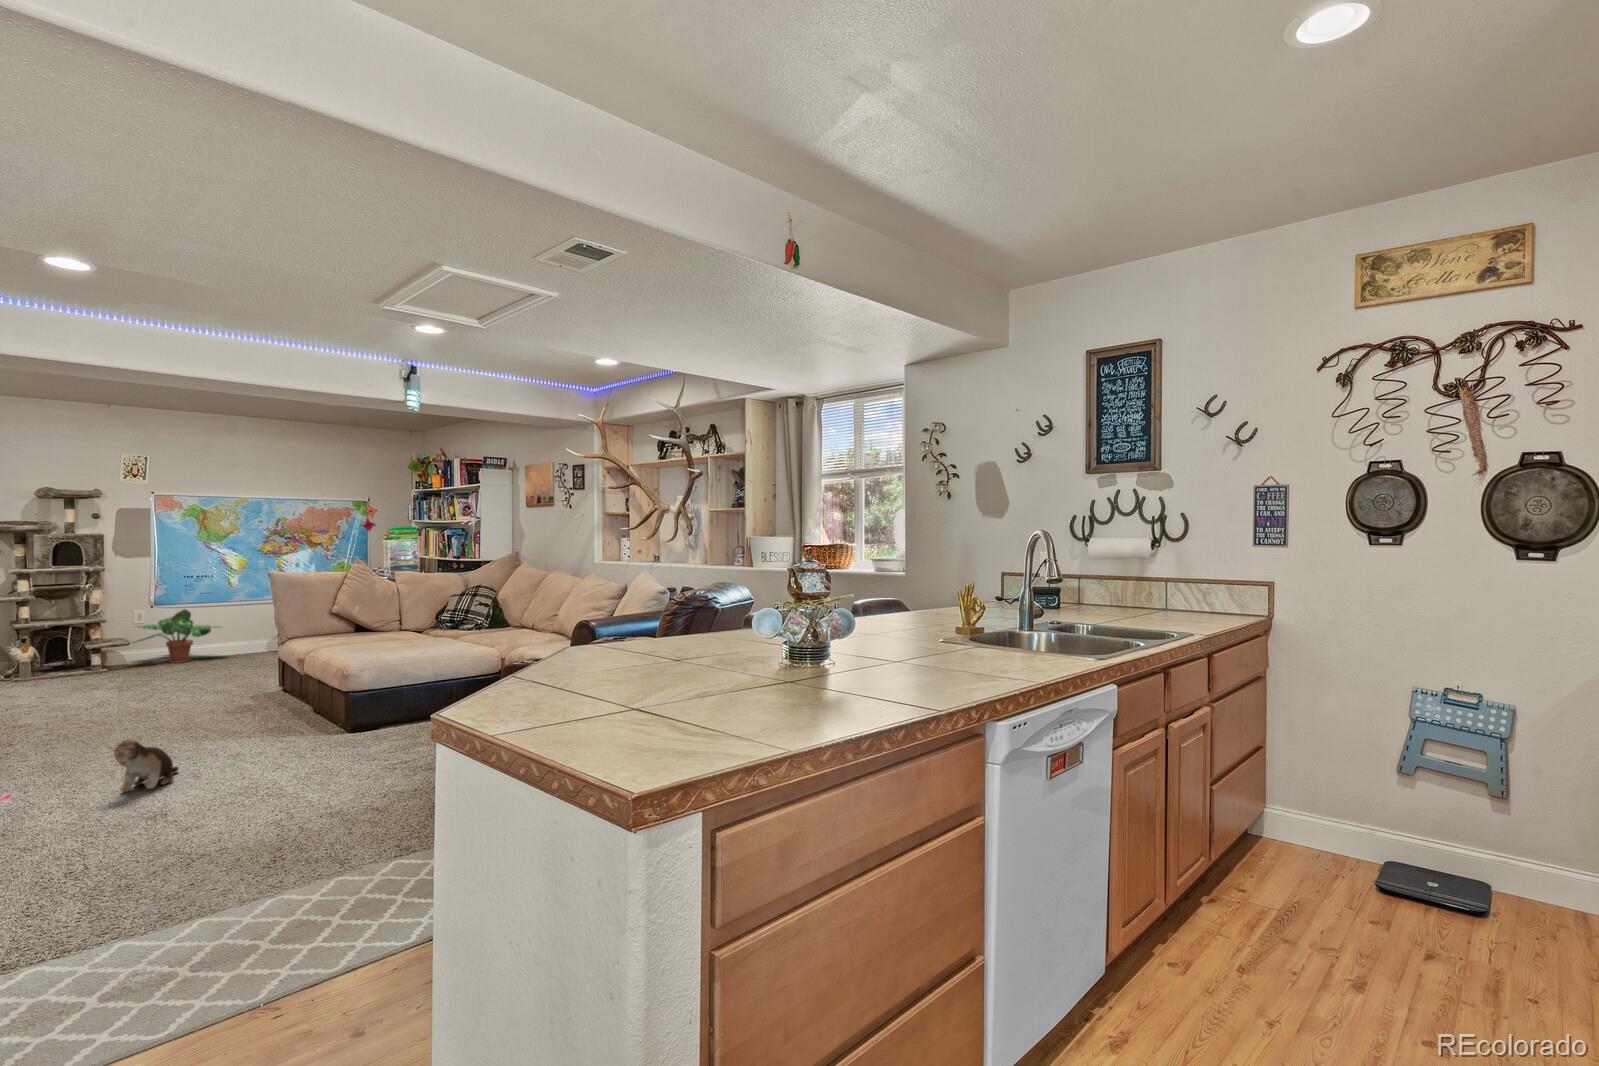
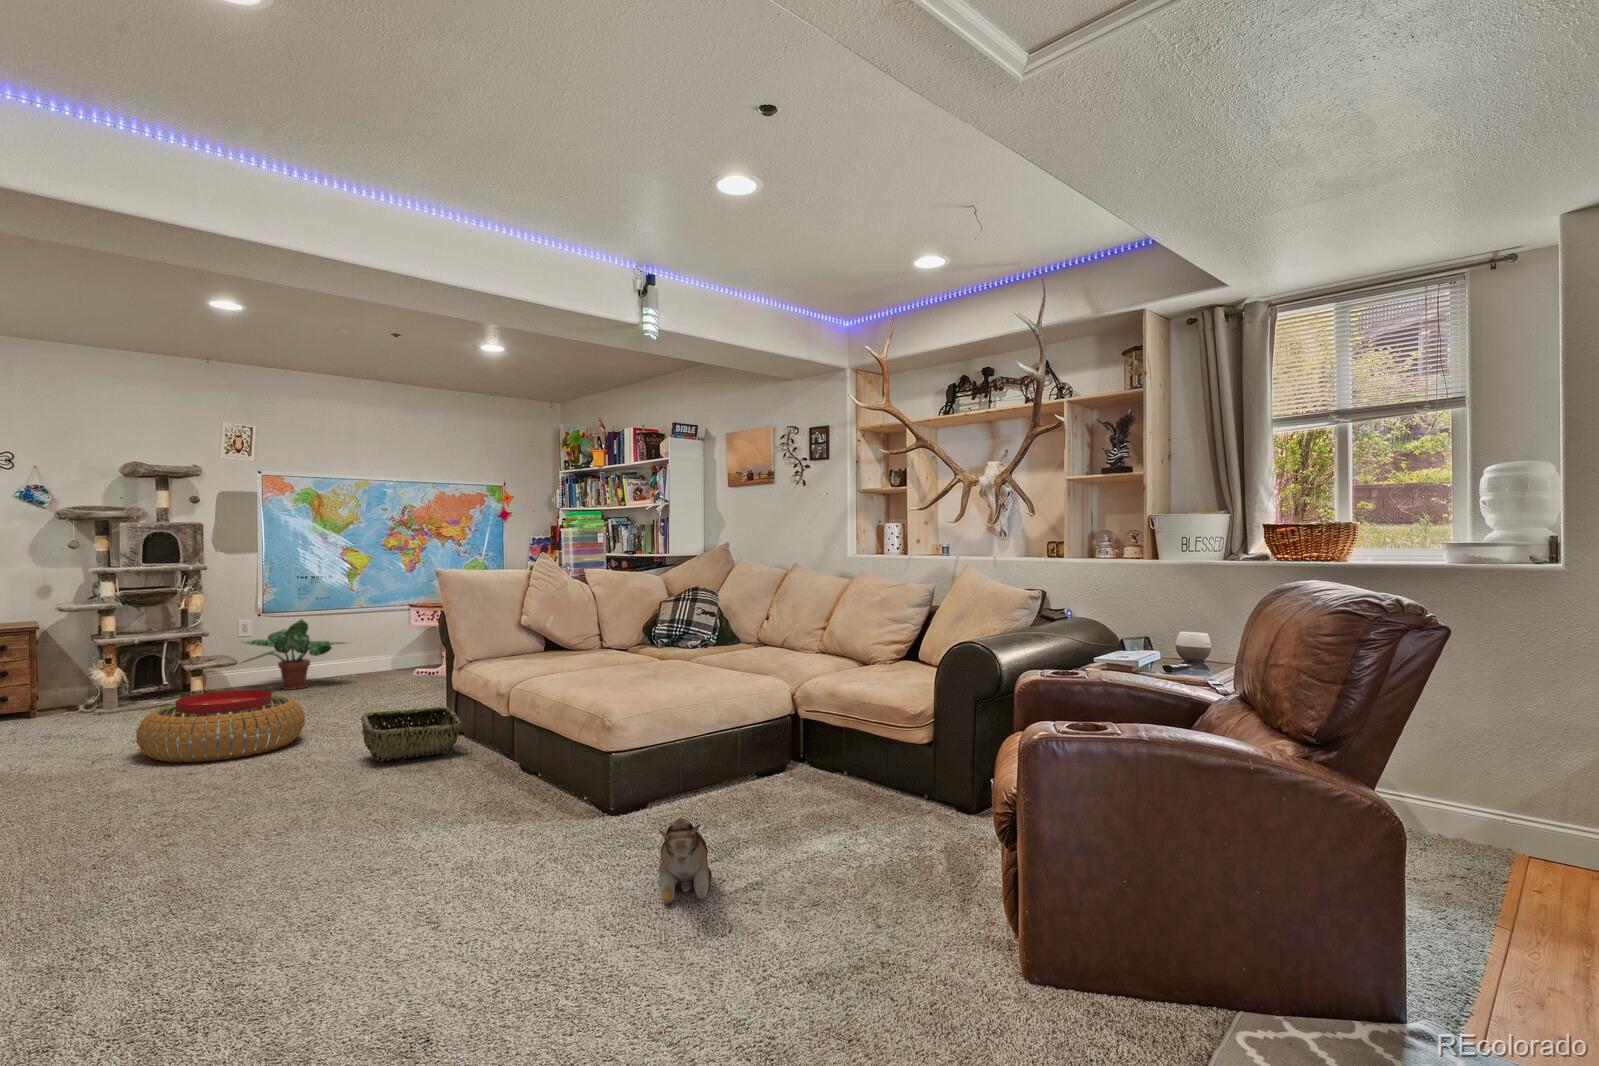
pouf: none [42,660,173,709] -> present [136,690,305,762]
woven basket: none [208,670,285,707] -> present [361,707,463,761]
plush toy: present [108,739,179,792] -> present [659,818,712,904]

